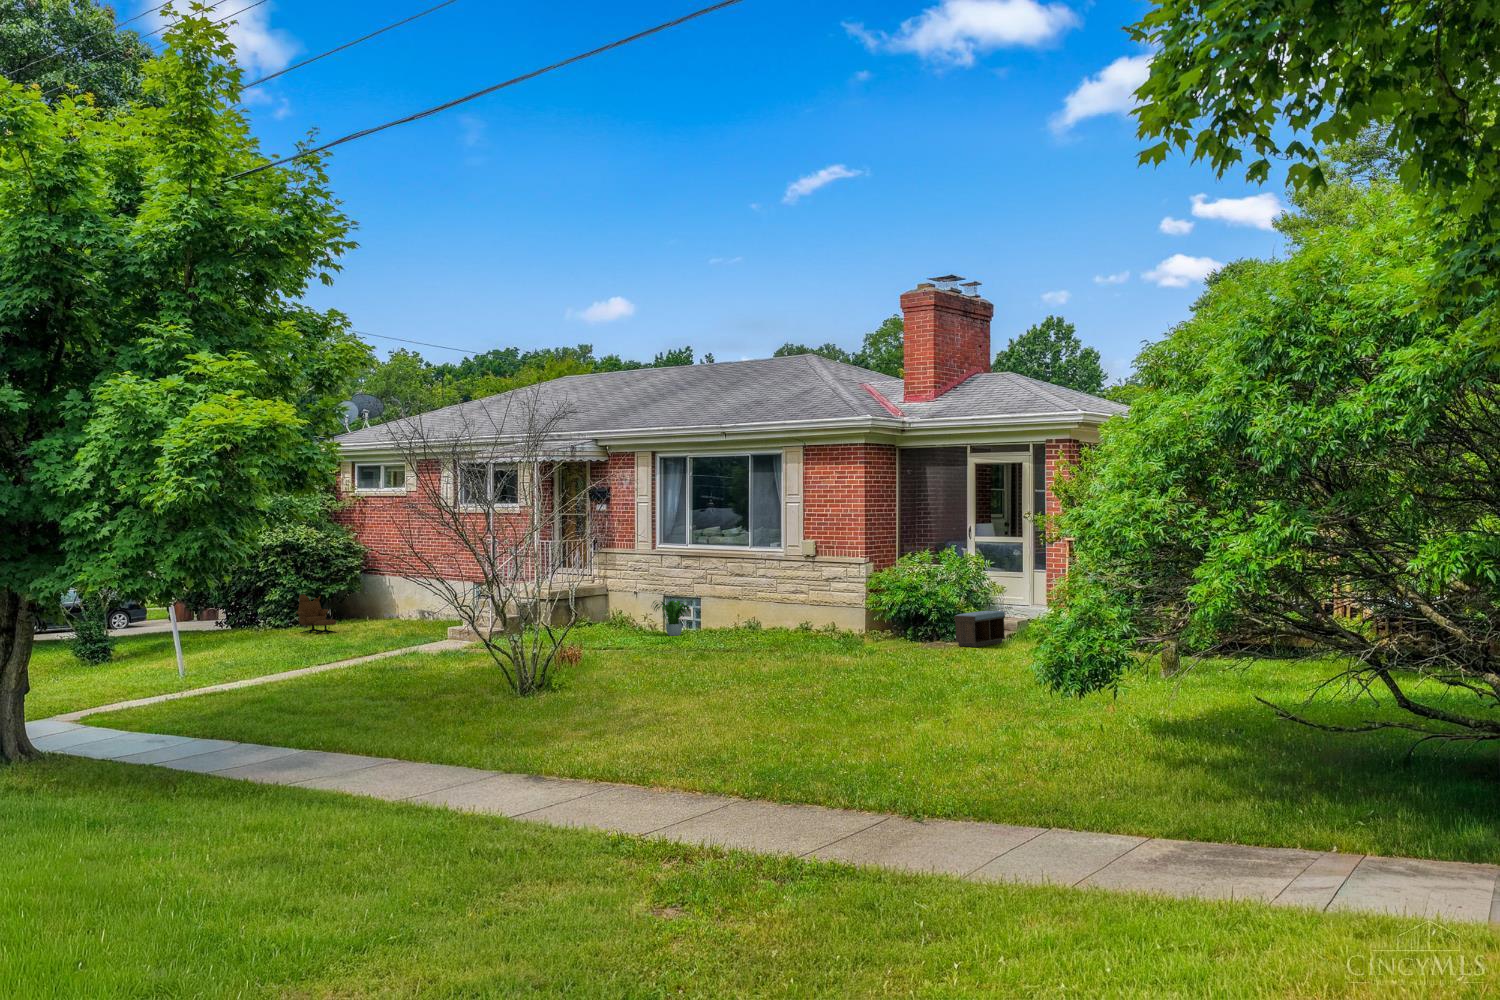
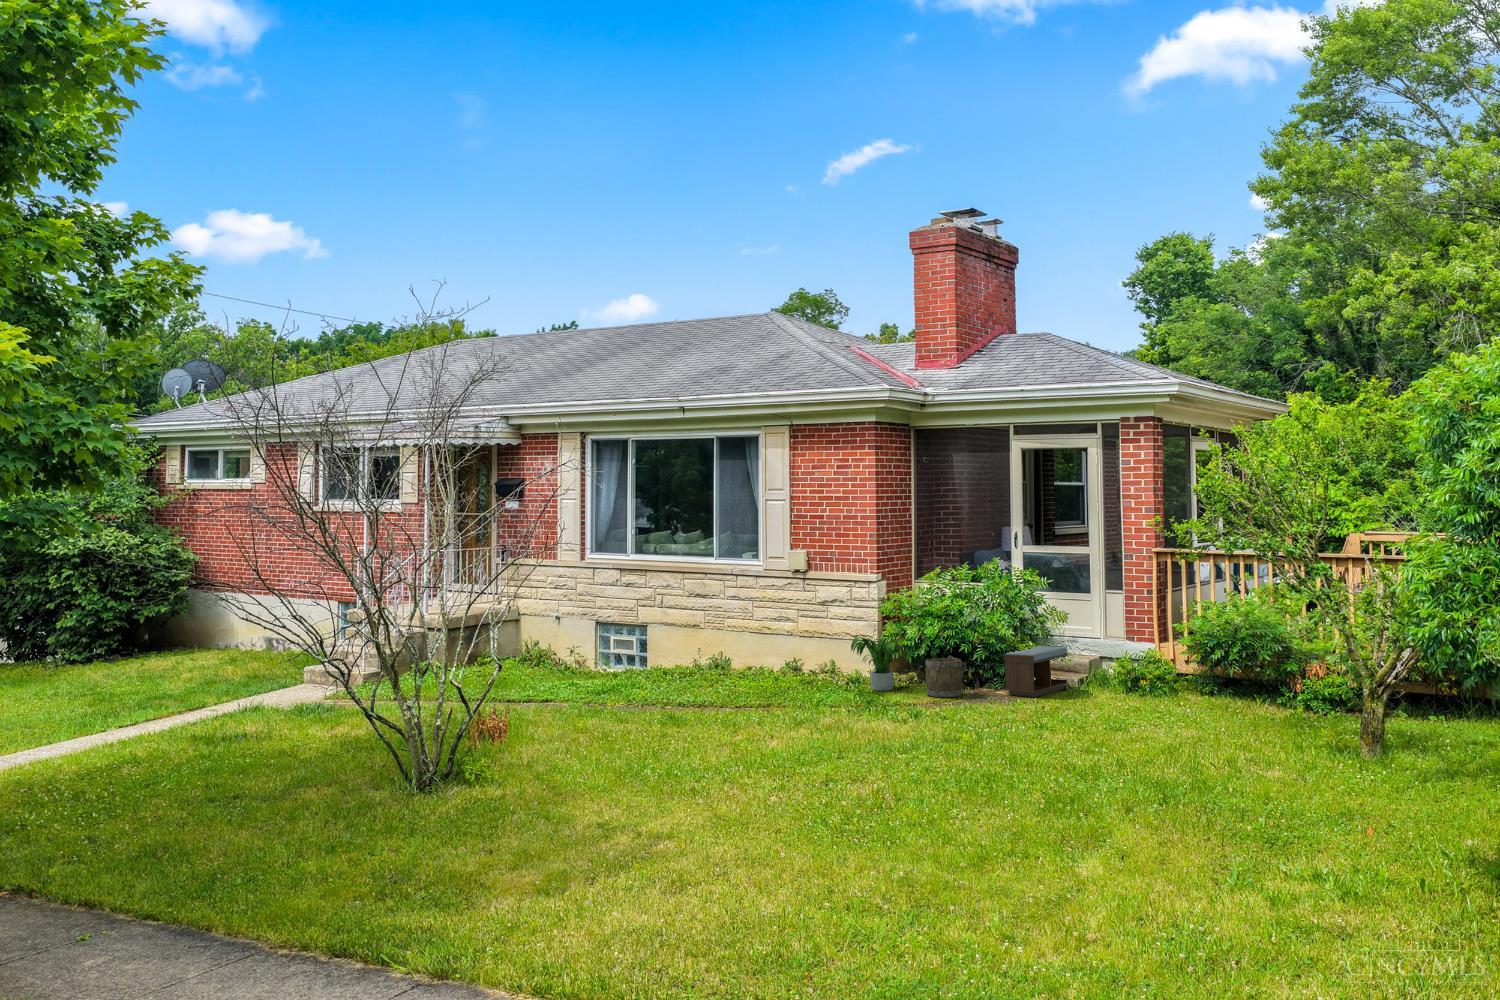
lounge chair: present [296,594,337,634] -> none [97,618,155,673]
potted plant: present [653,601,693,636] -> present [851,637,906,691]
bucket: none [898,617,928,647] -> present [925,656,967,698]

